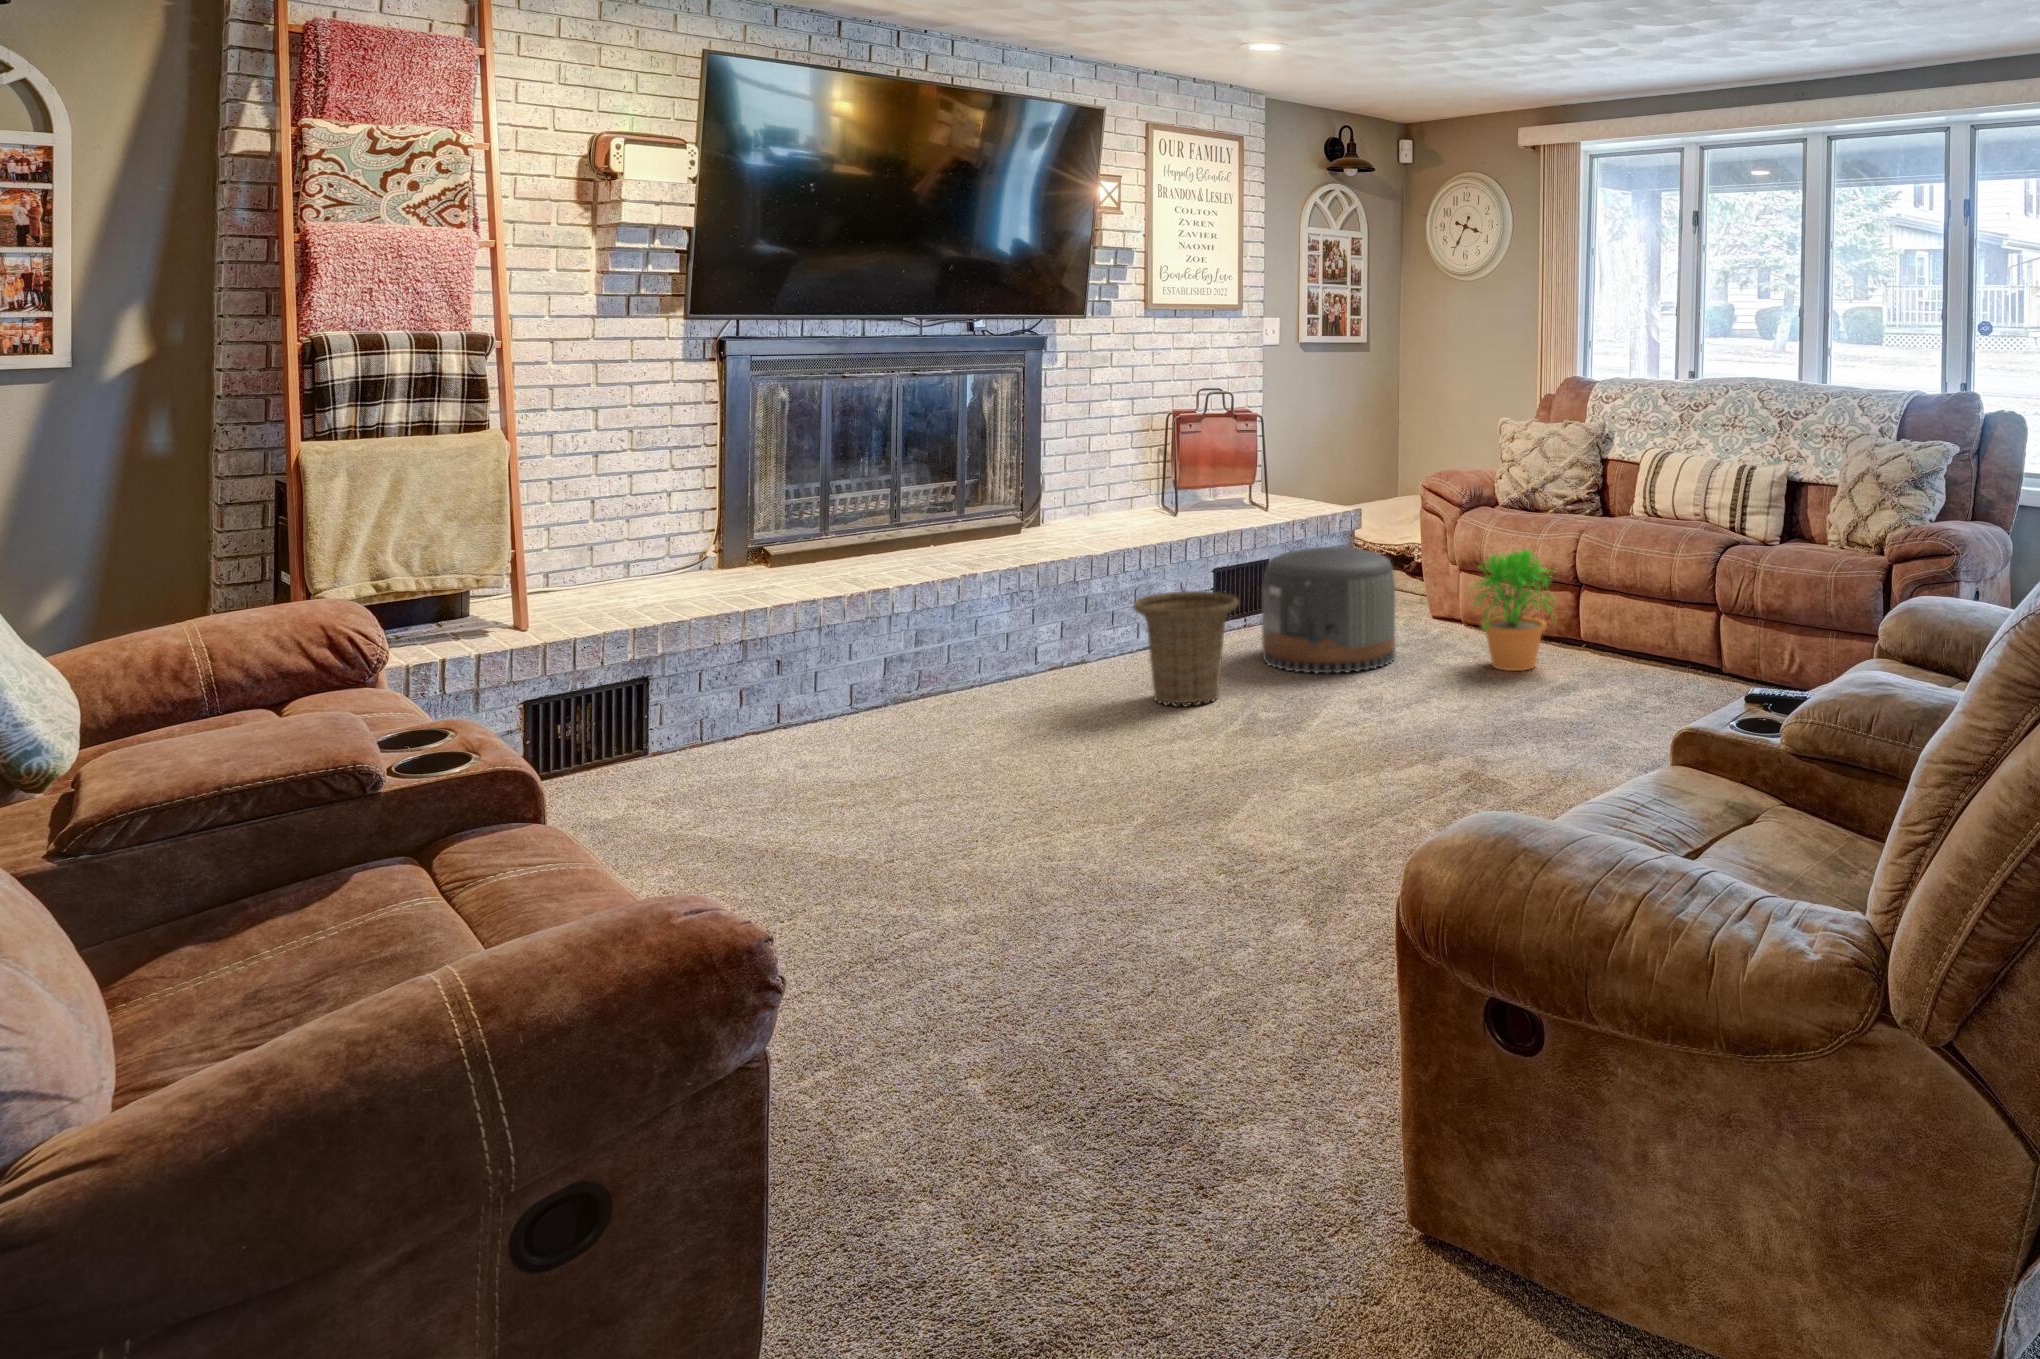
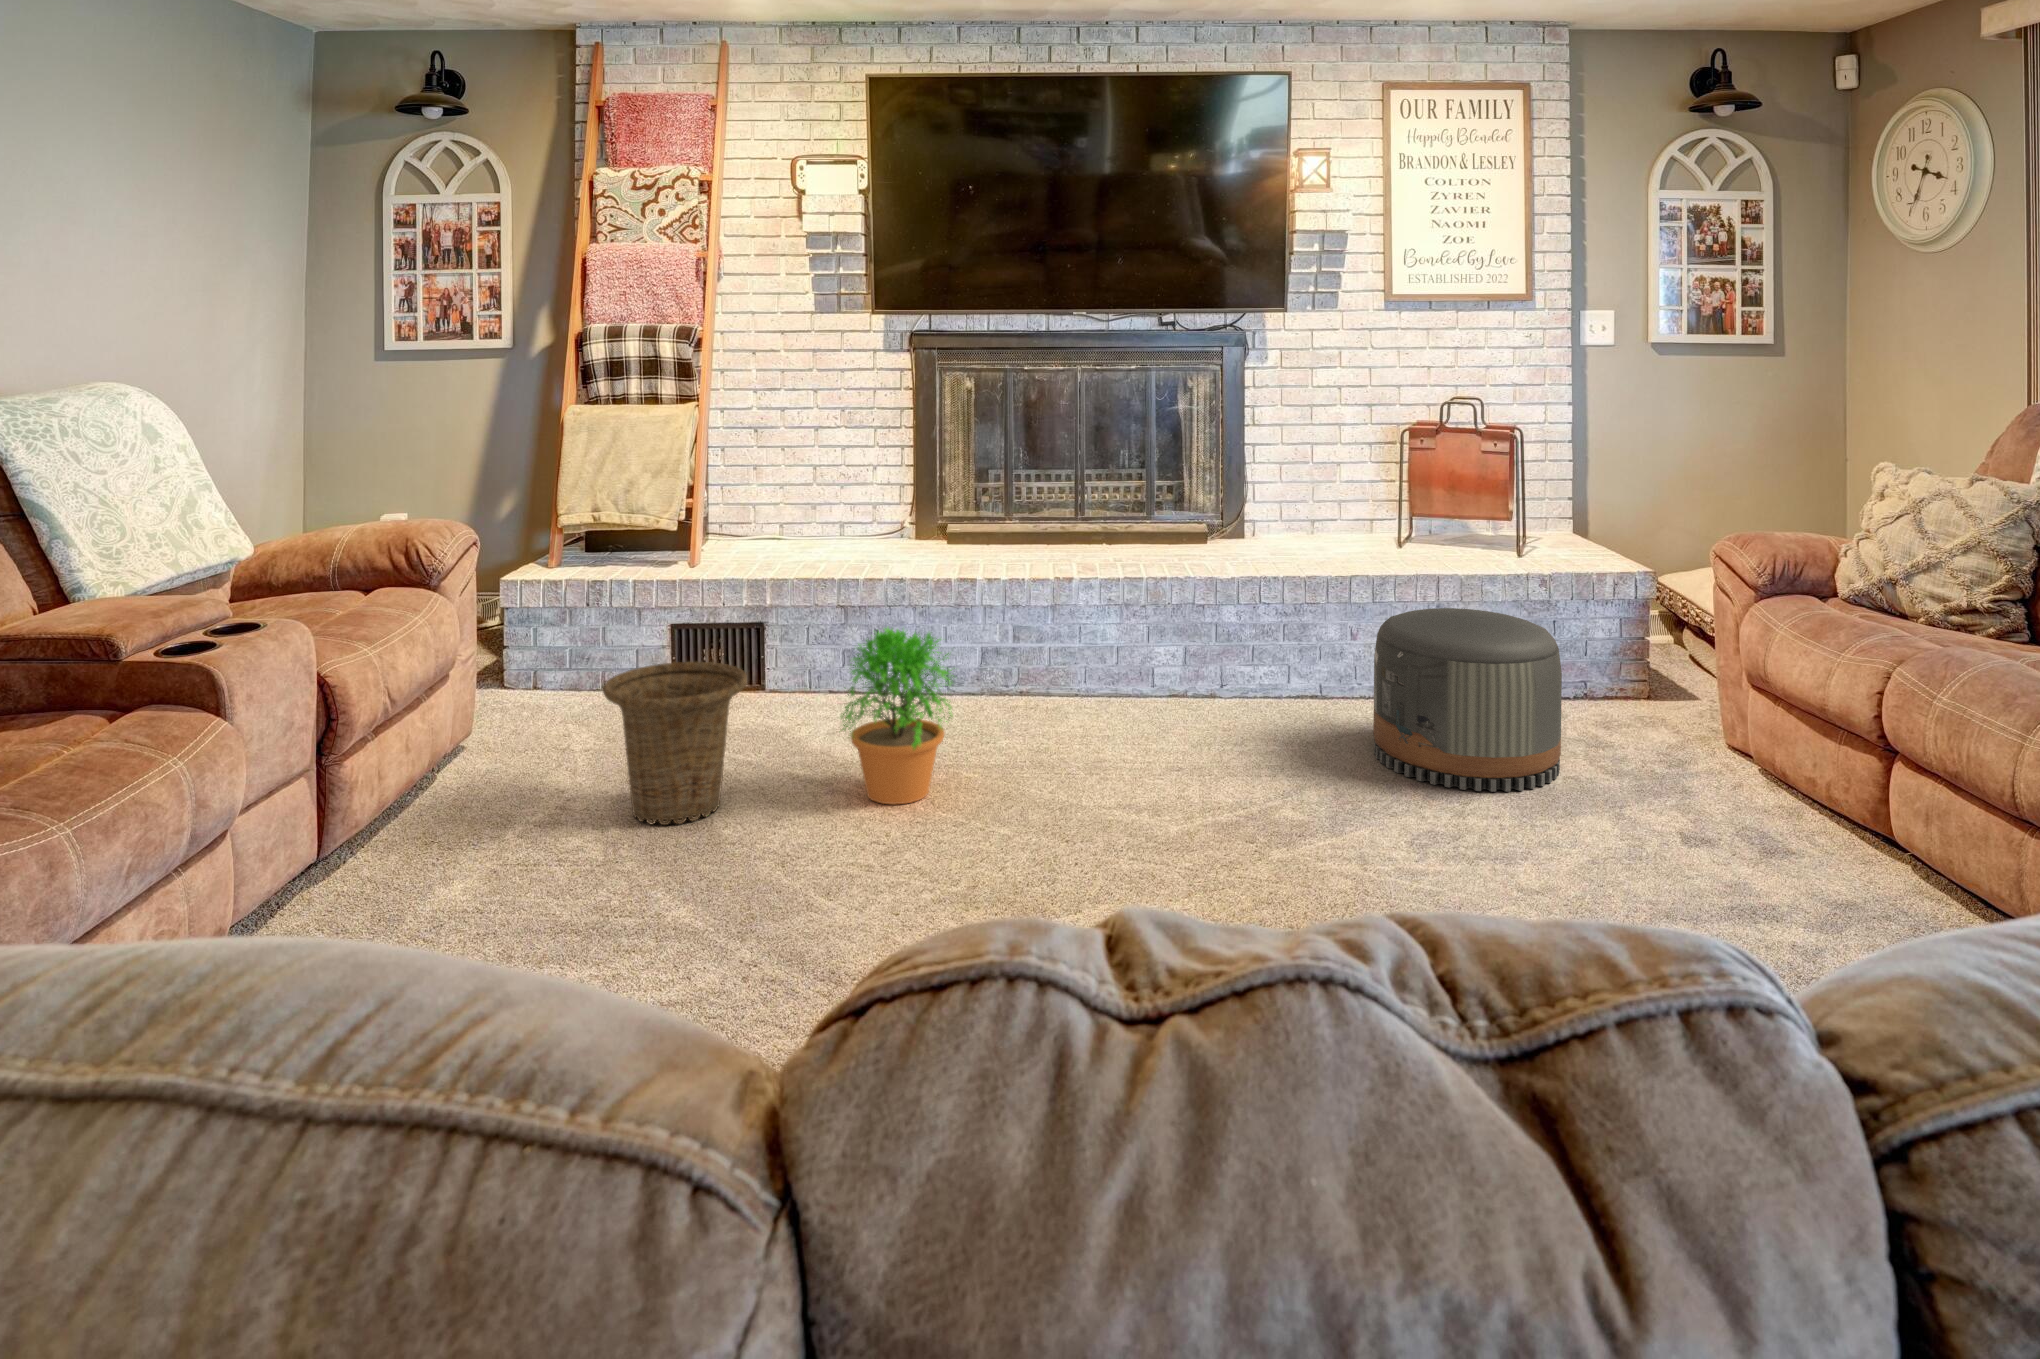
potted plant: present [1471,549,1555,671] -> present [840,628,952,804]
basket: present [1133,591,1238,707] -> present [603,662,747,825]

